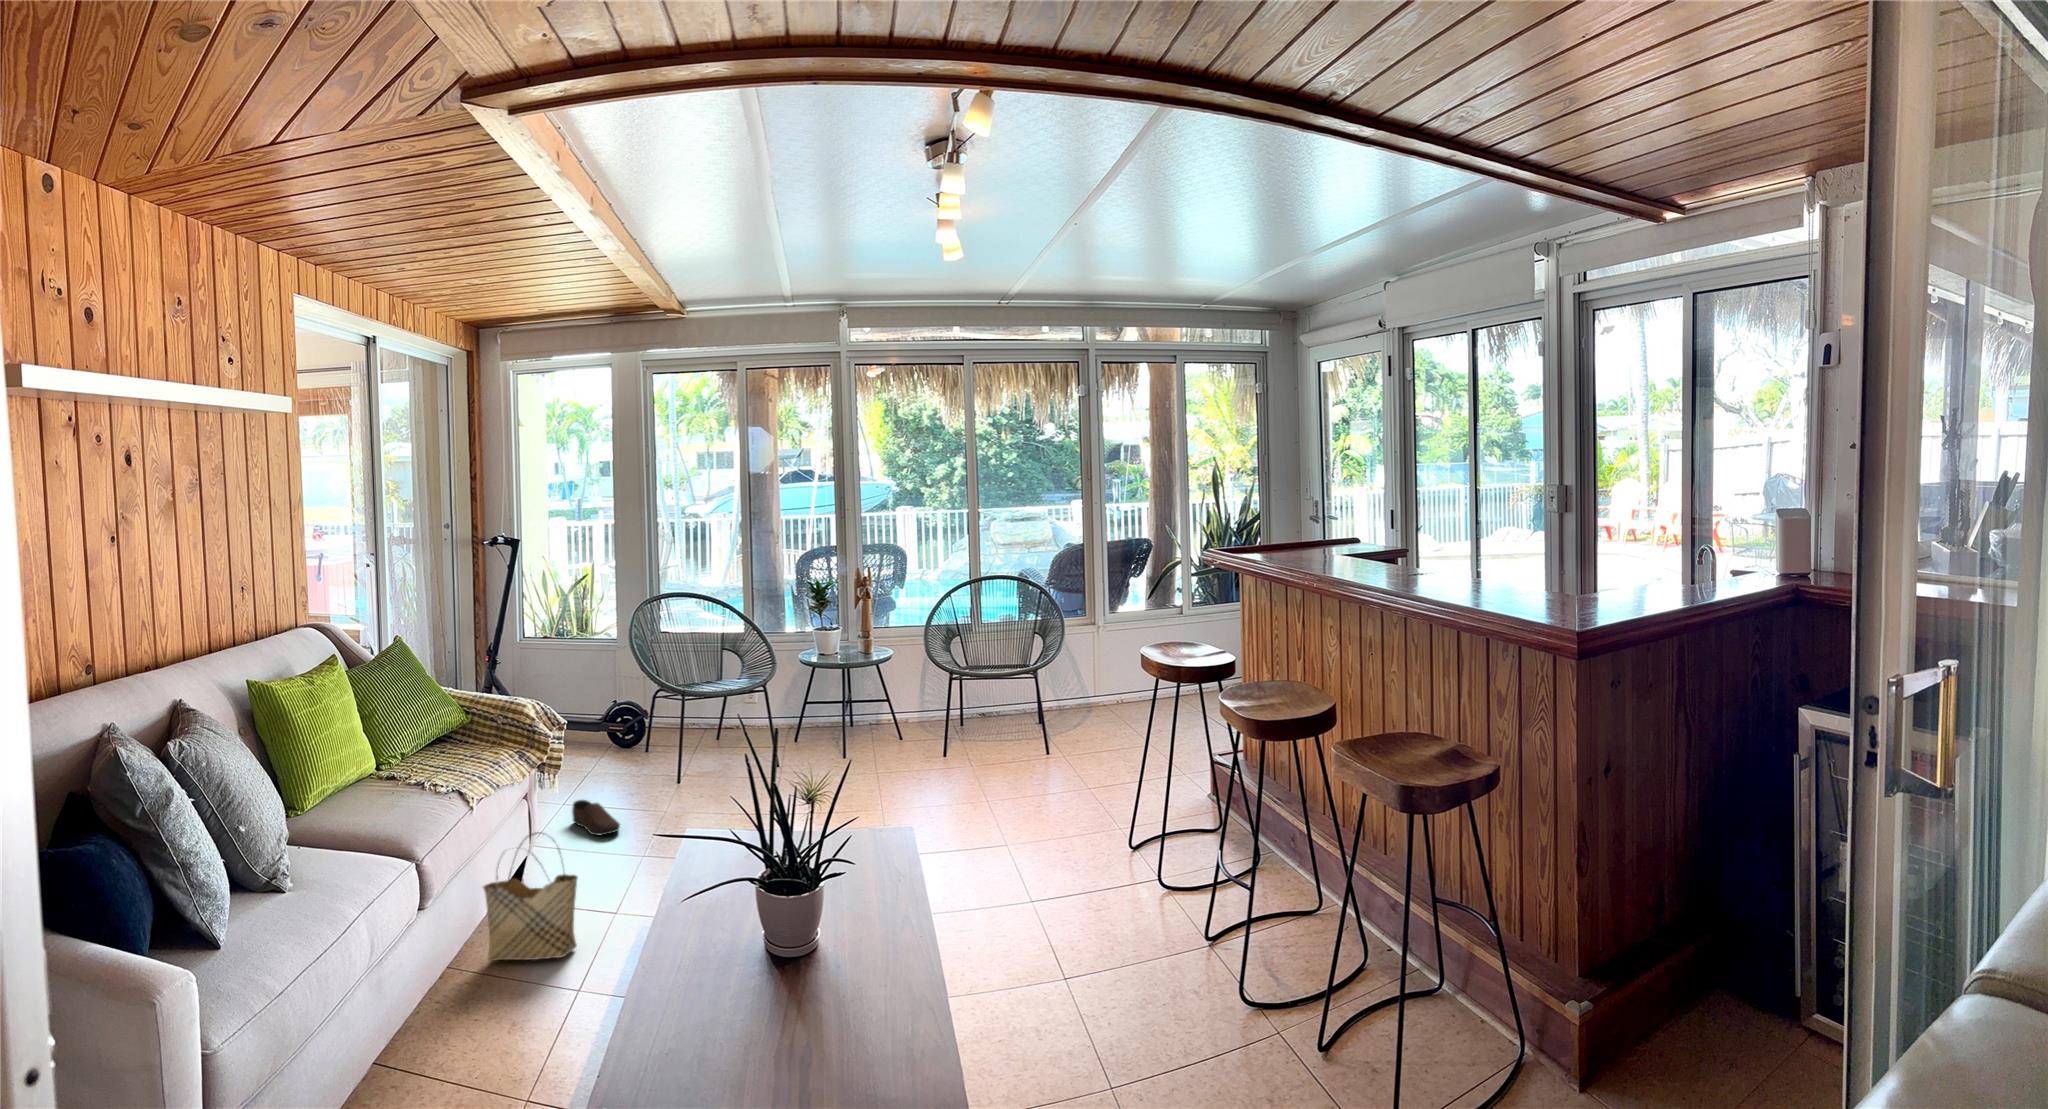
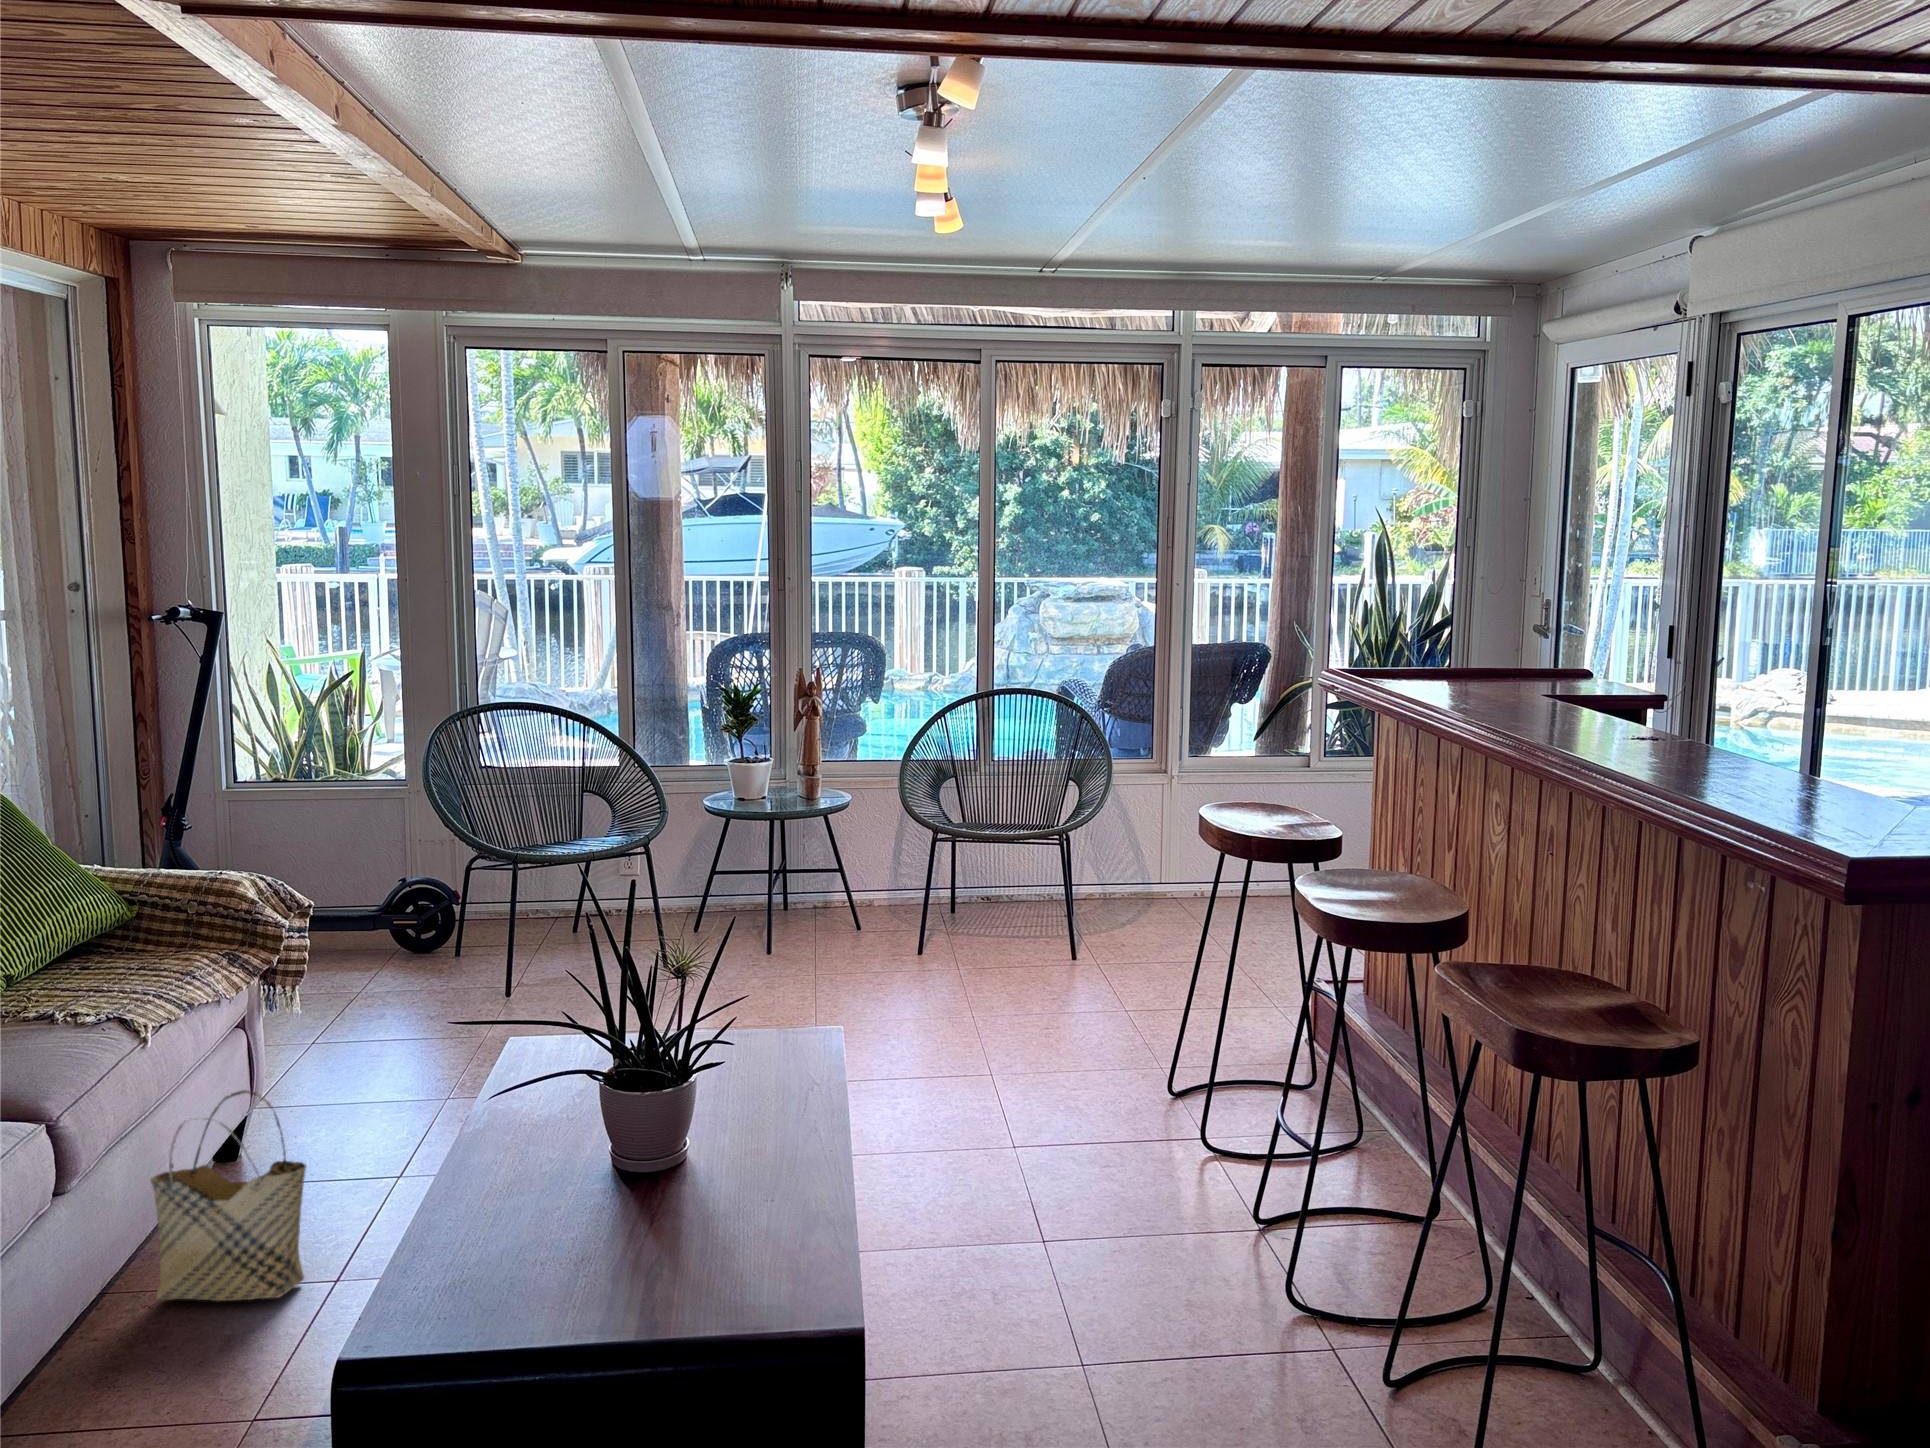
shoe: present [572,800,620,835] -> none [329,1026,402,1086]

